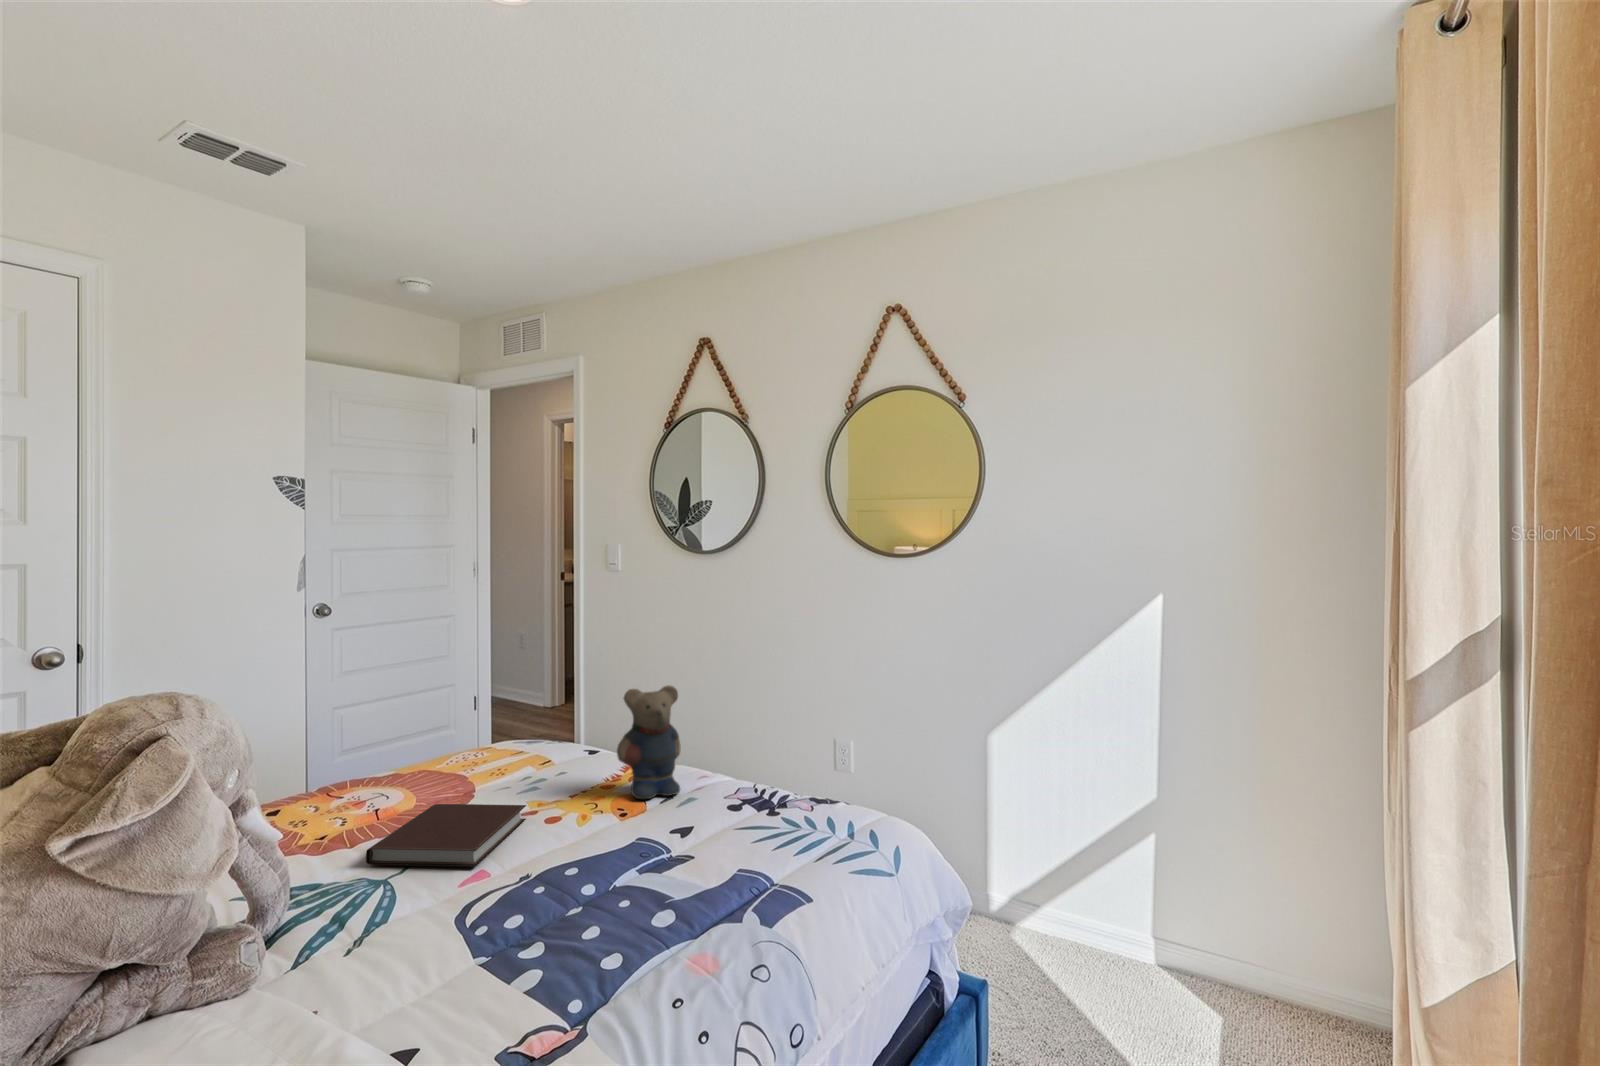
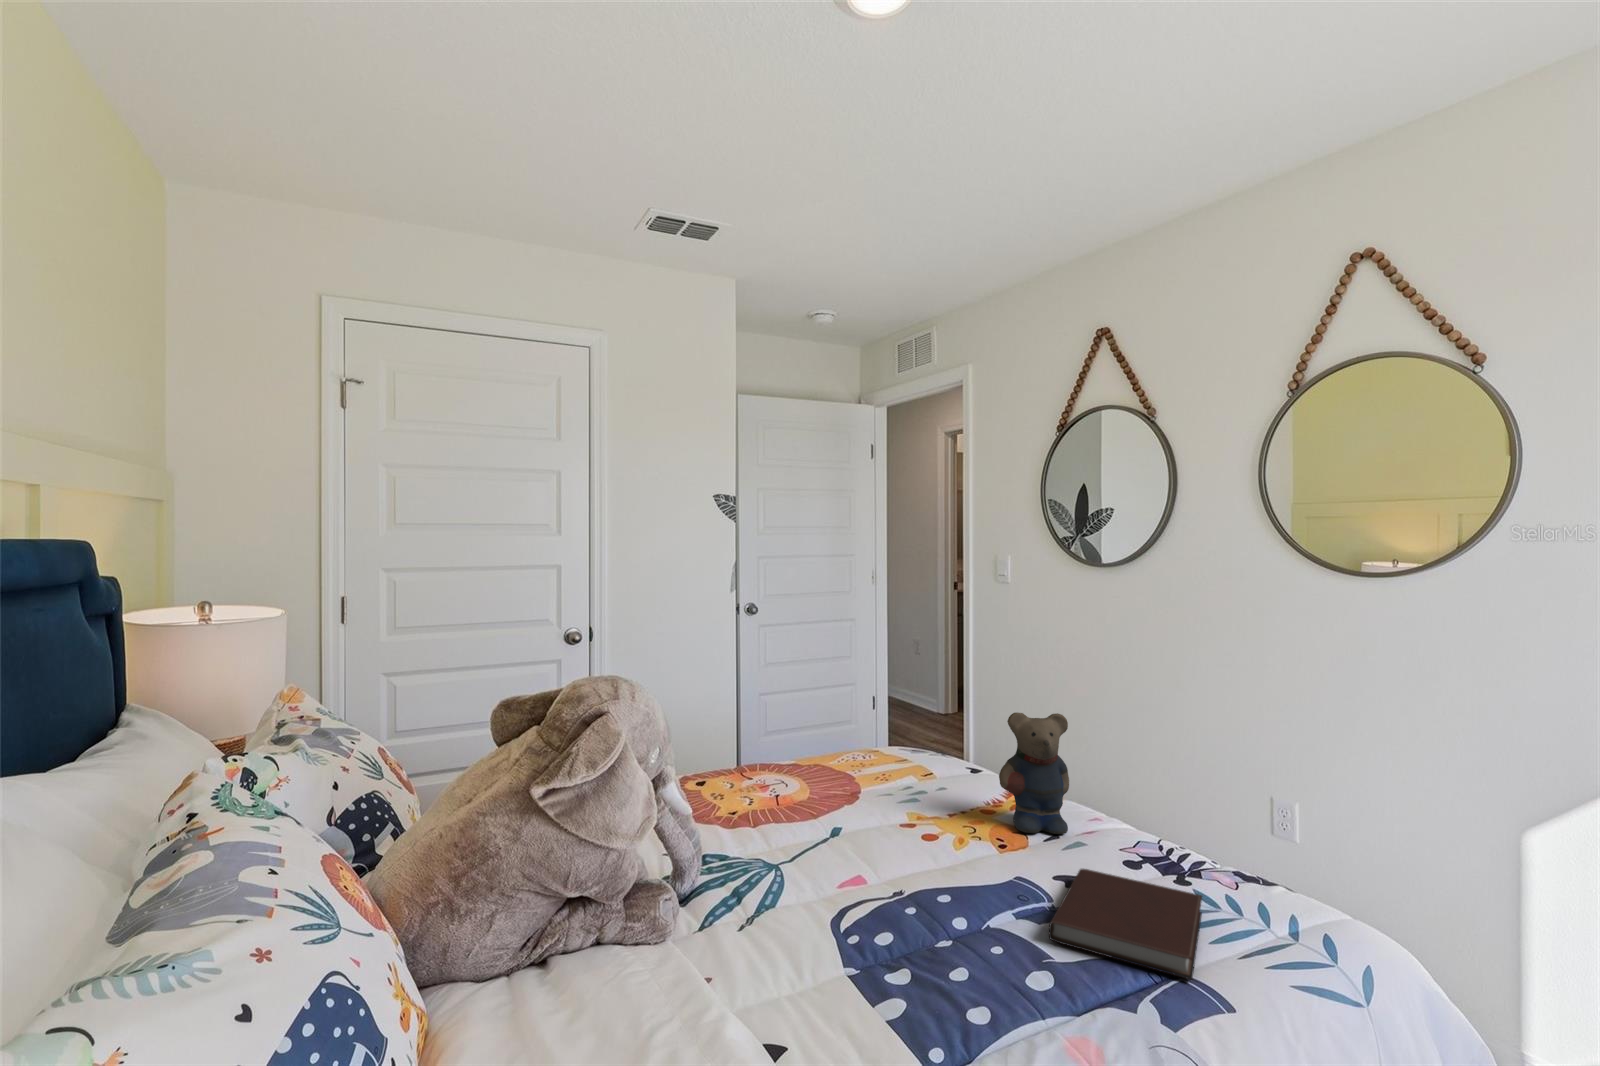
notebook: present [366,804,526,867] -> present [1049,869,1202,980]

